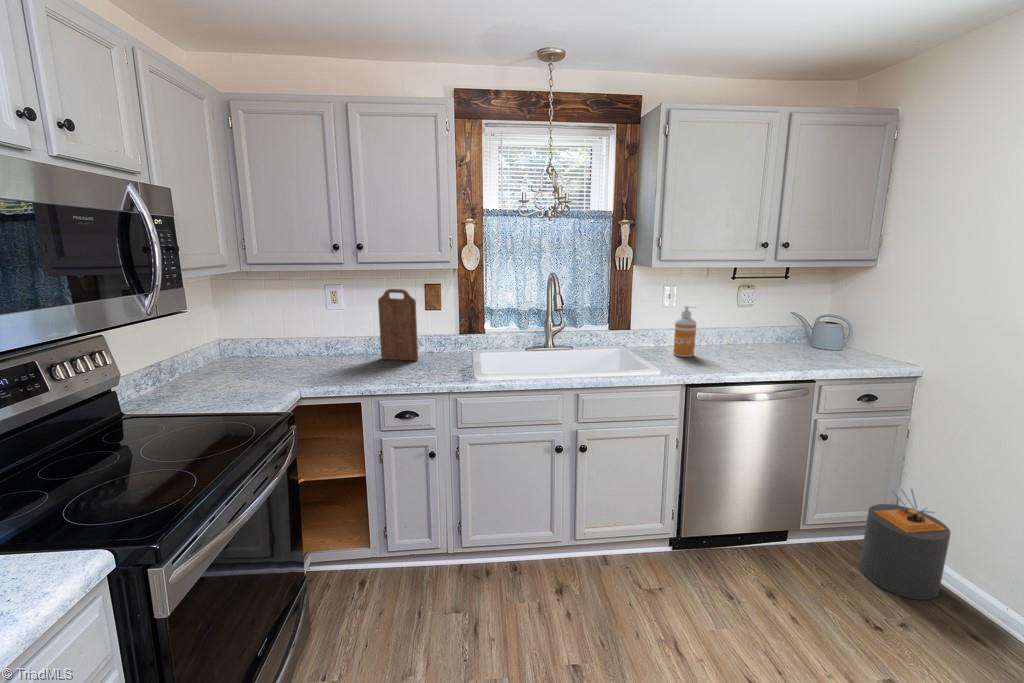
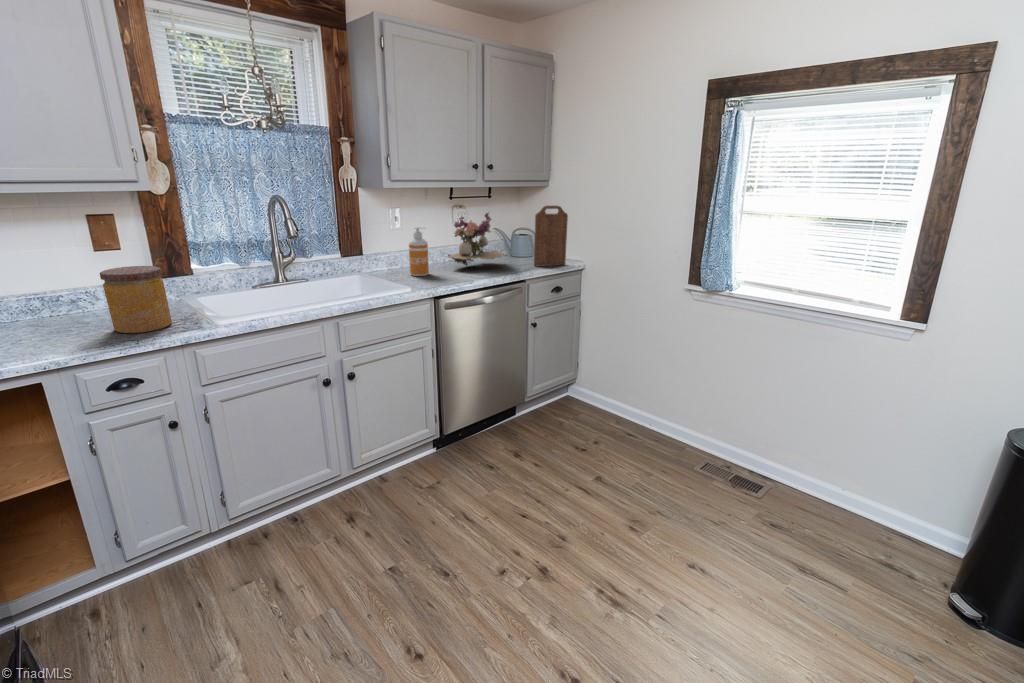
cutting board: present [378,289,418,361] -> present [534,206,568,266]
flower arrangement: none [719,292,797,353] -> present [447,213,507,265]
jar: none [413,325,452,376] -> present [100,266,172,333]
trash can: present [860,489,951,600] -> none [564,350,612,427]

